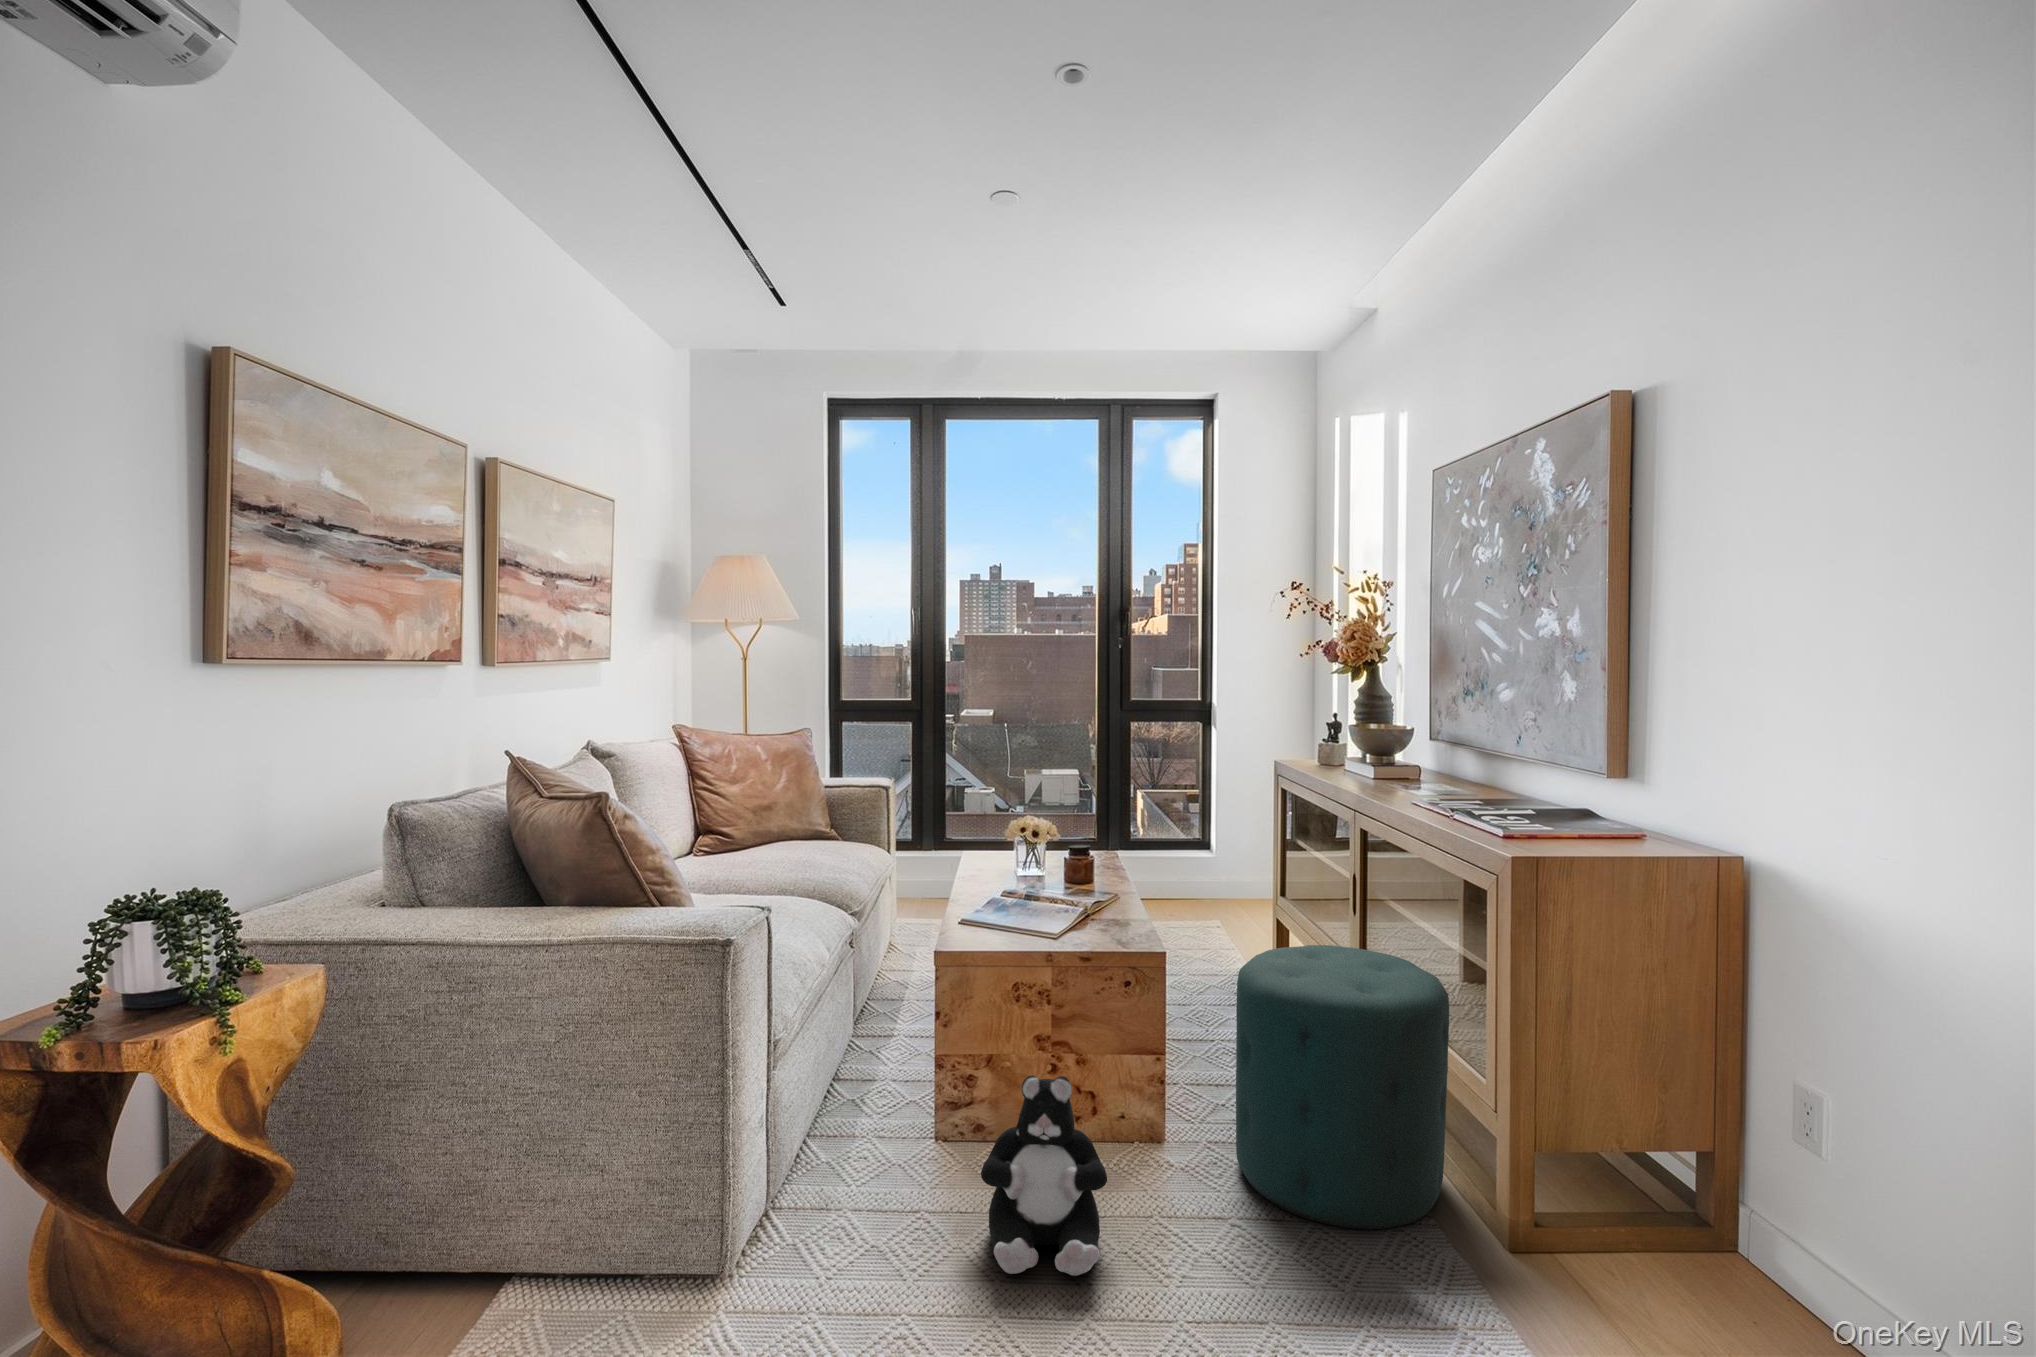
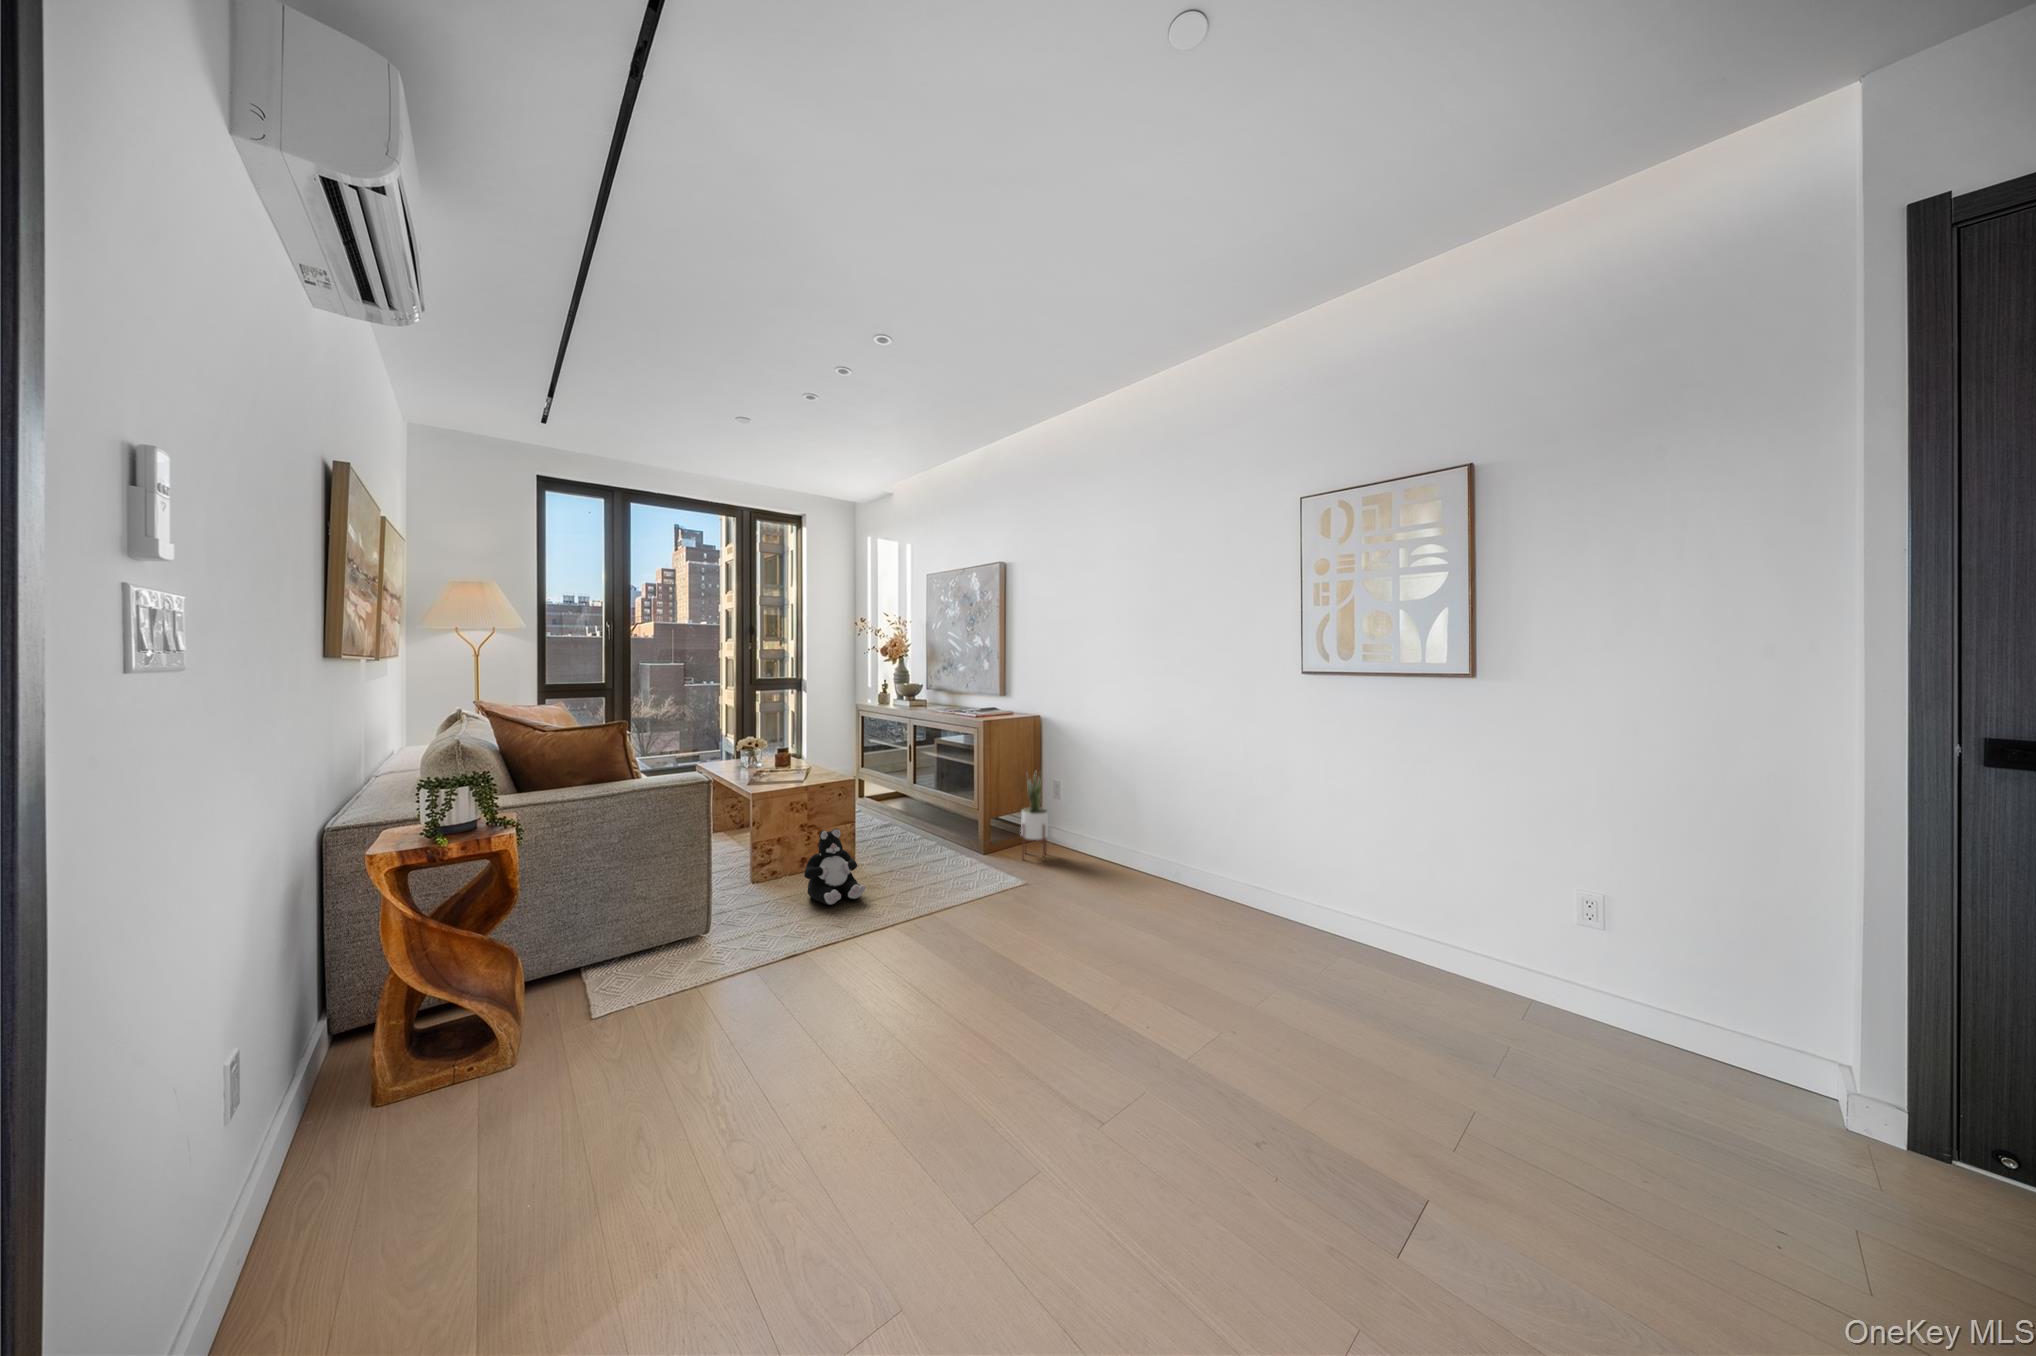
ottoman: present [1236,945,1449,1229] -> none [886,769,965,868]
potted plant: none [1620,1012,1724,1324] -> present [1021,771,1048,859]

